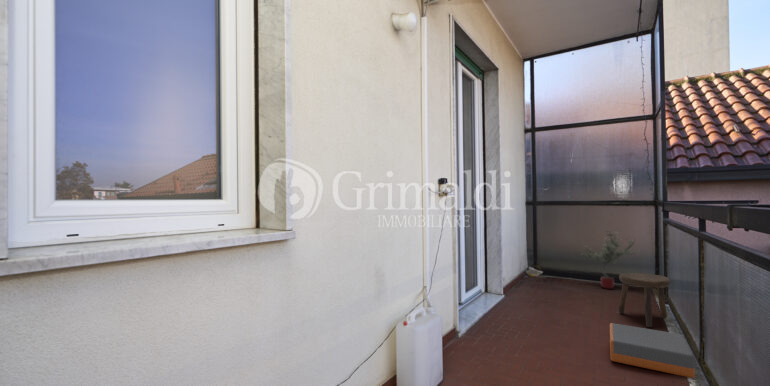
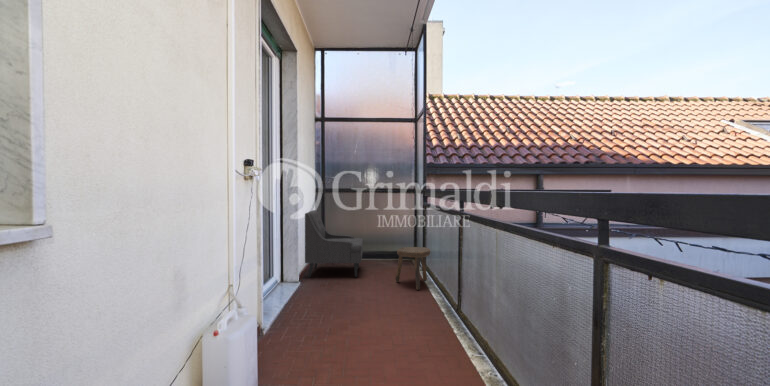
chair: none [509,224,579,300] -> present [305,210,363,277]
potted tree: present [582,233,634,289] -> none [362,213,403,263]
storage box: present [610,323,695,378] -> none [396,291,455,324]

